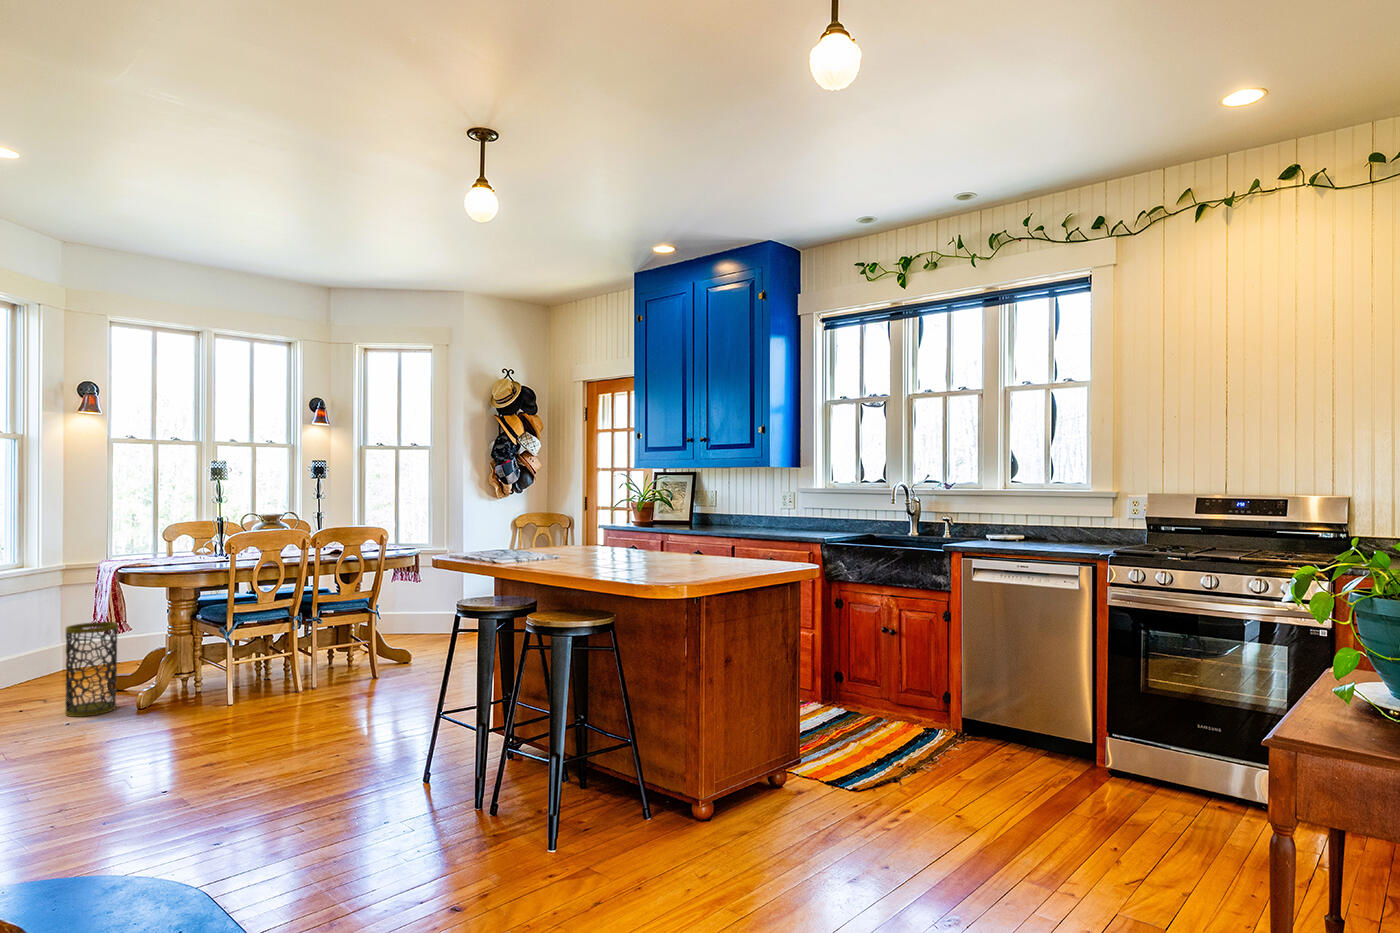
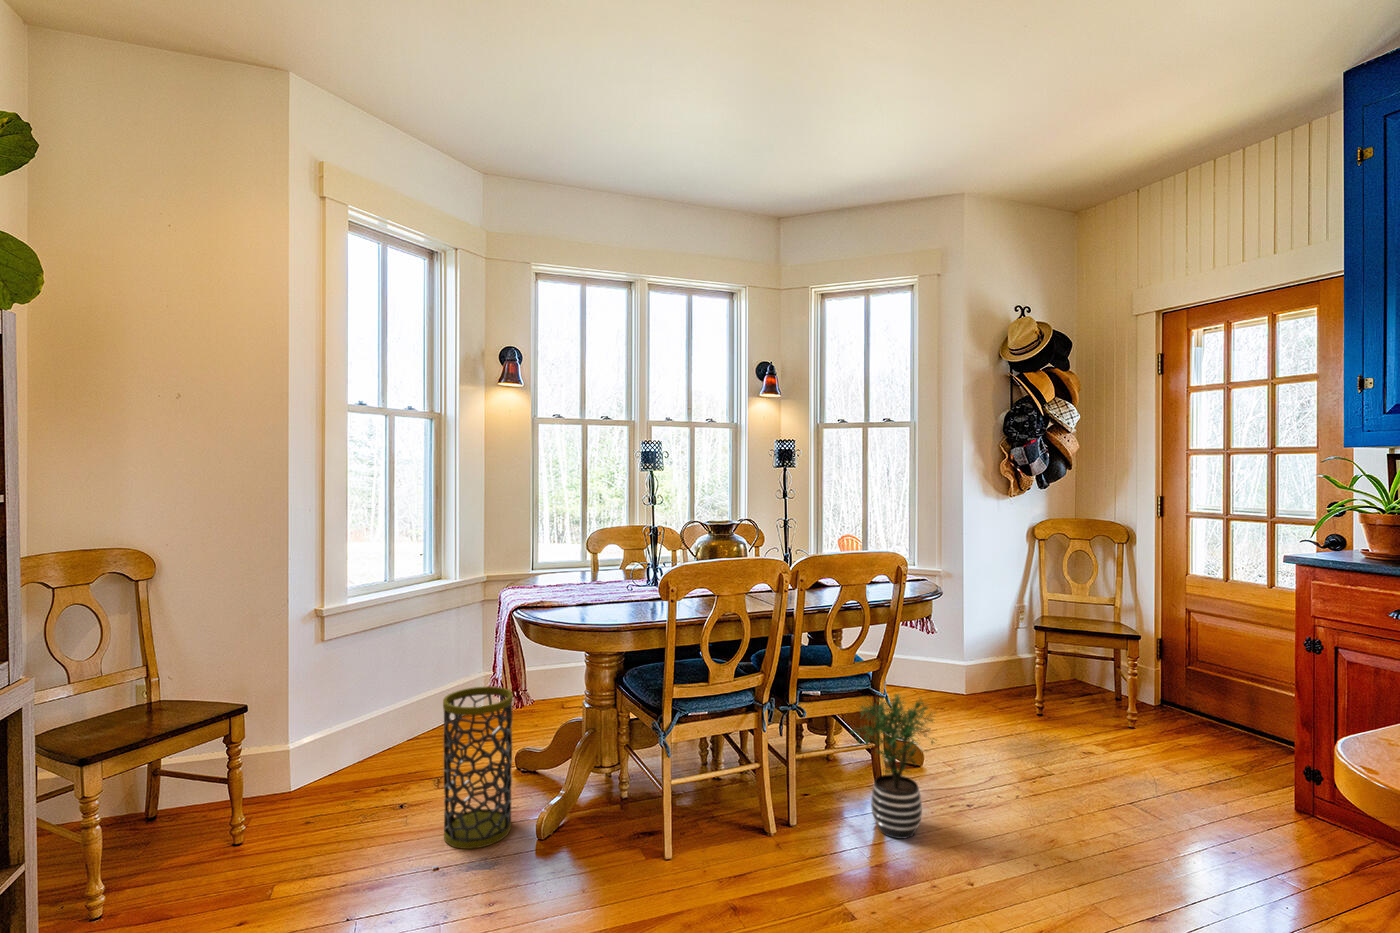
potted plant: none [346,606,400,684] -> present [851,694,934,839]

